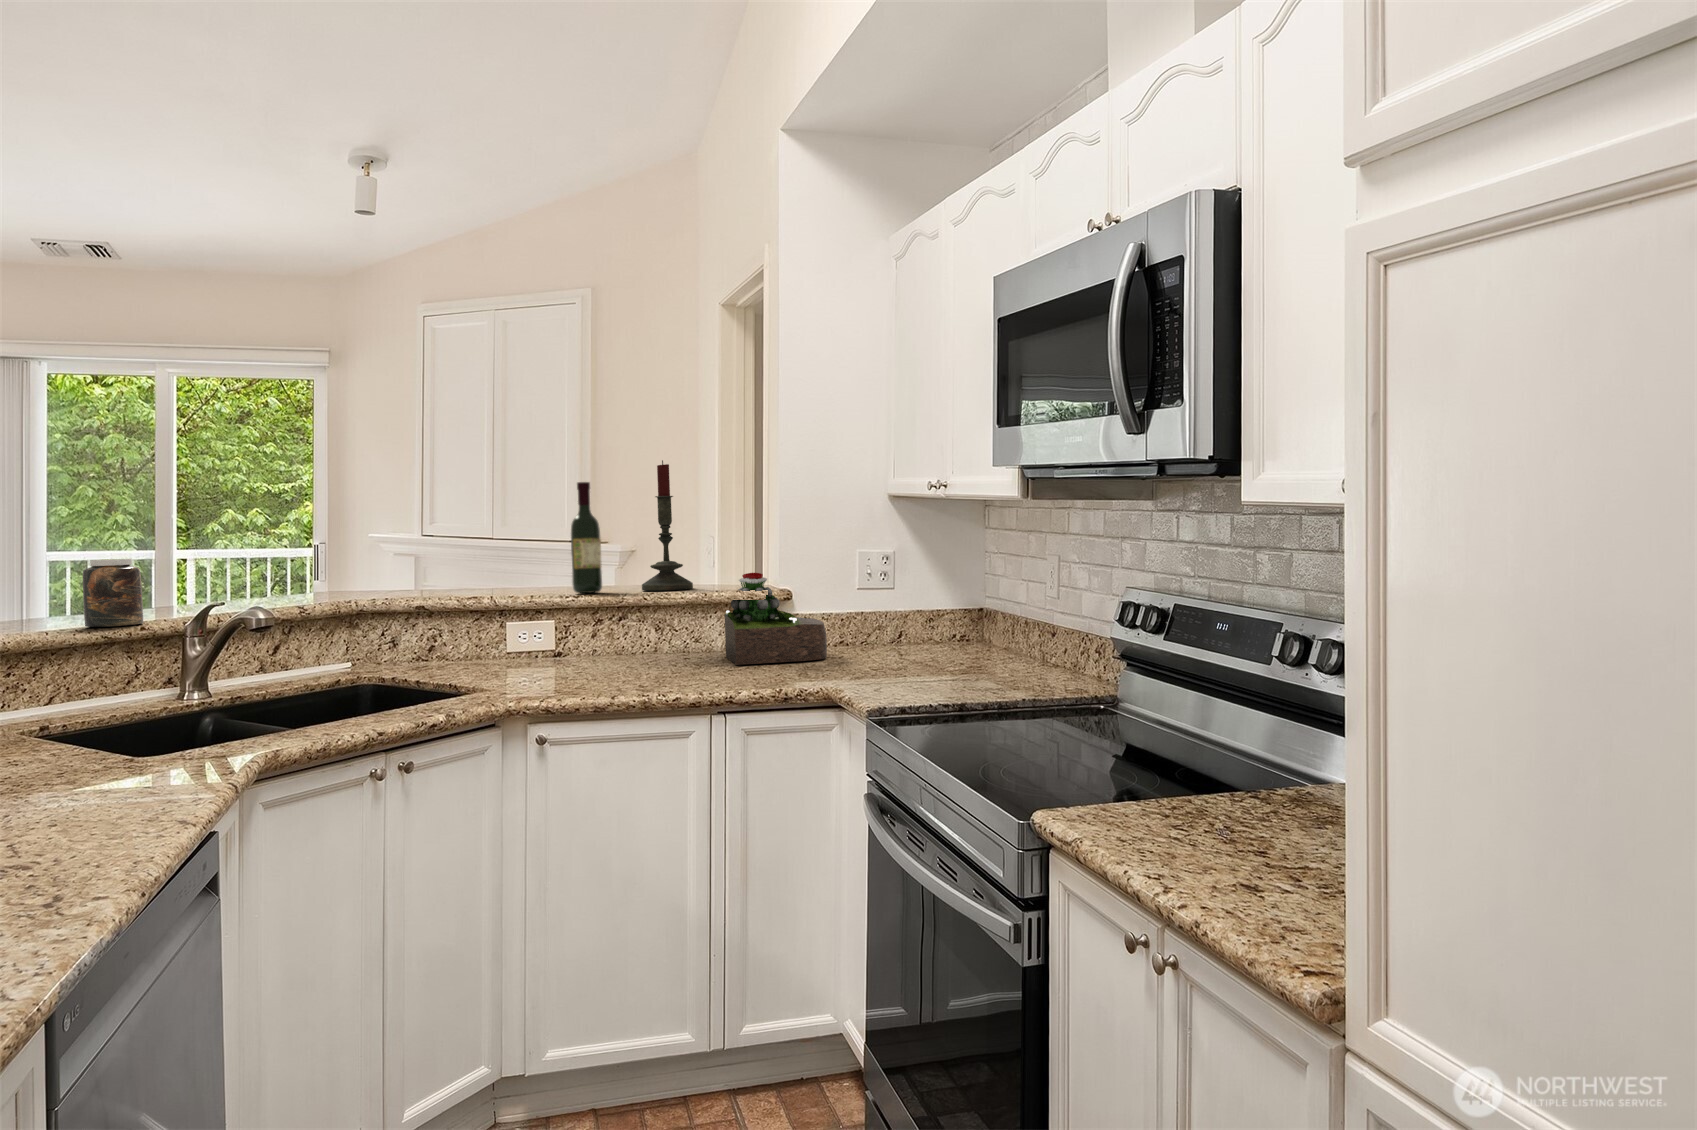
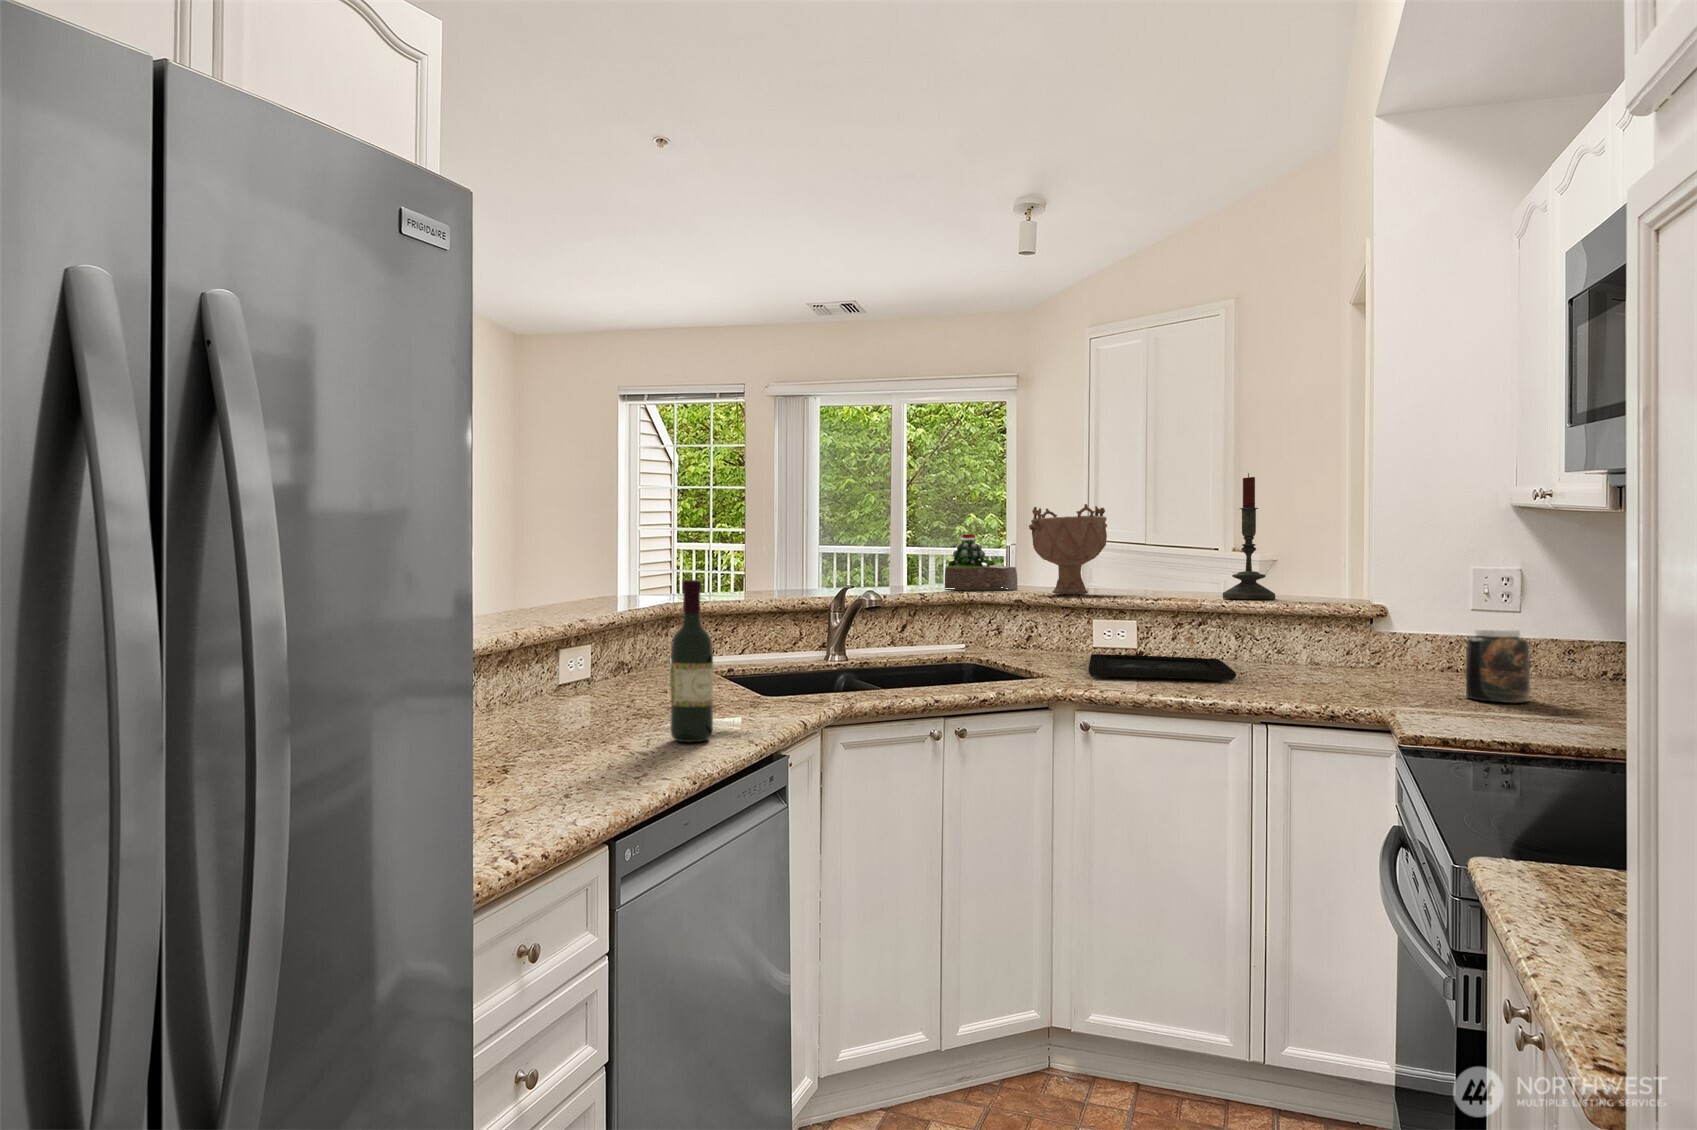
wine bottle: present [571,482,602,593] -> present [670,580,713,742]
decorative bowl: none [409,490,500,594] -> present [1029,504,1107,594]
jar: present [83,558,143,627] -> present [1466,628,1530,703]
succulent plant: present [725,573,827,665] -> present [945,534,1017,591]
tray: none [510,654,679,685] -> present [1088,654,1236,680]

